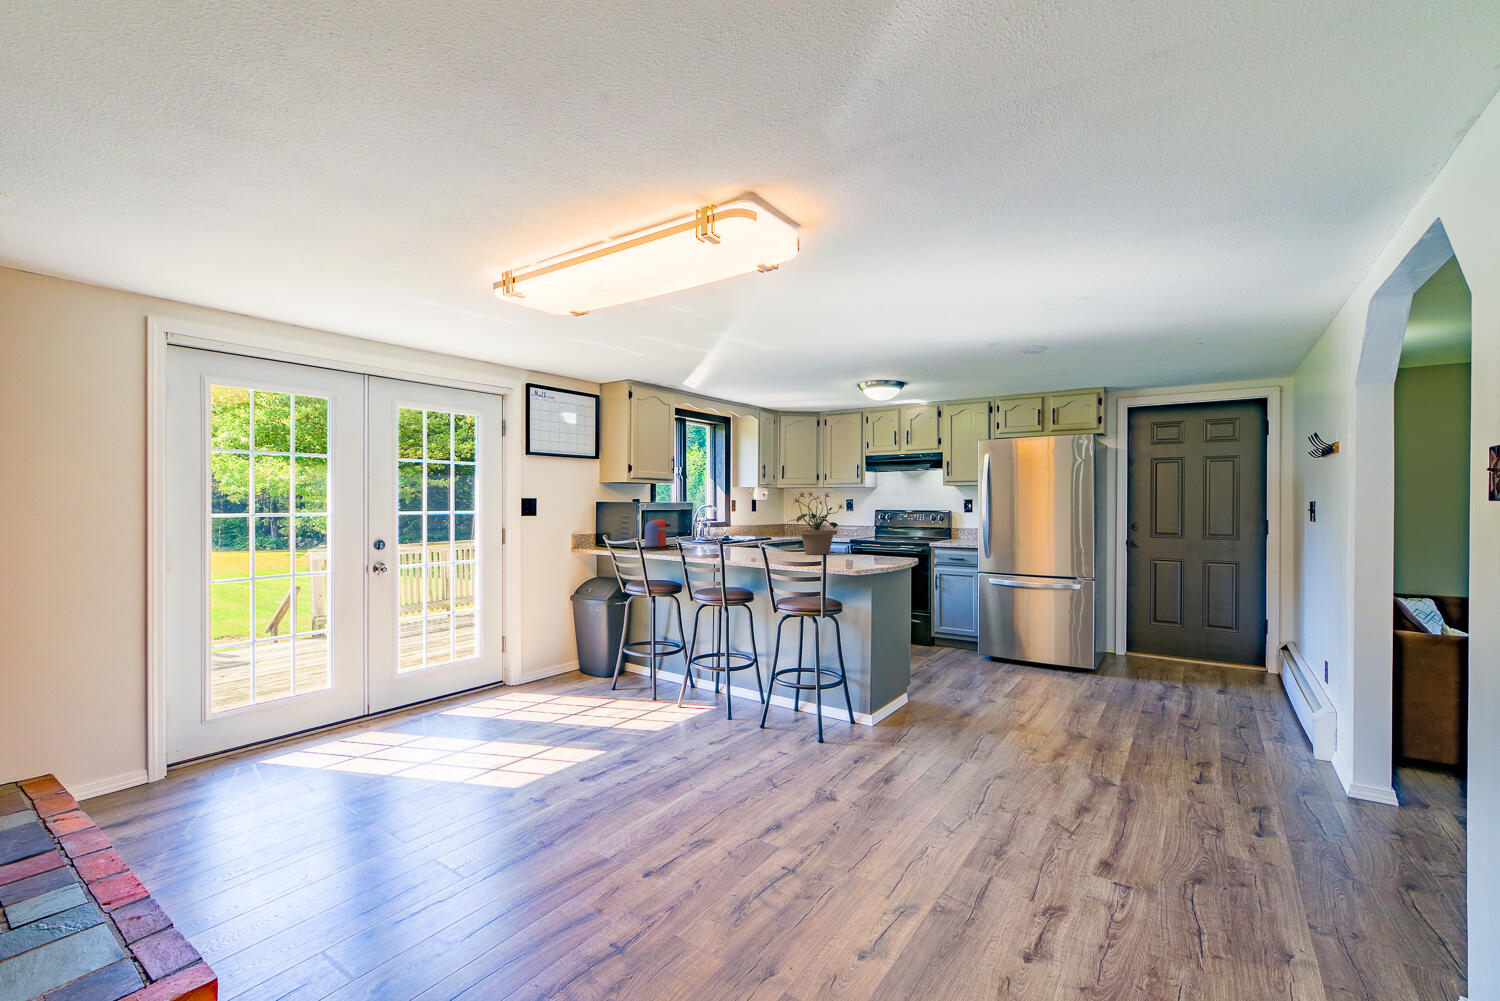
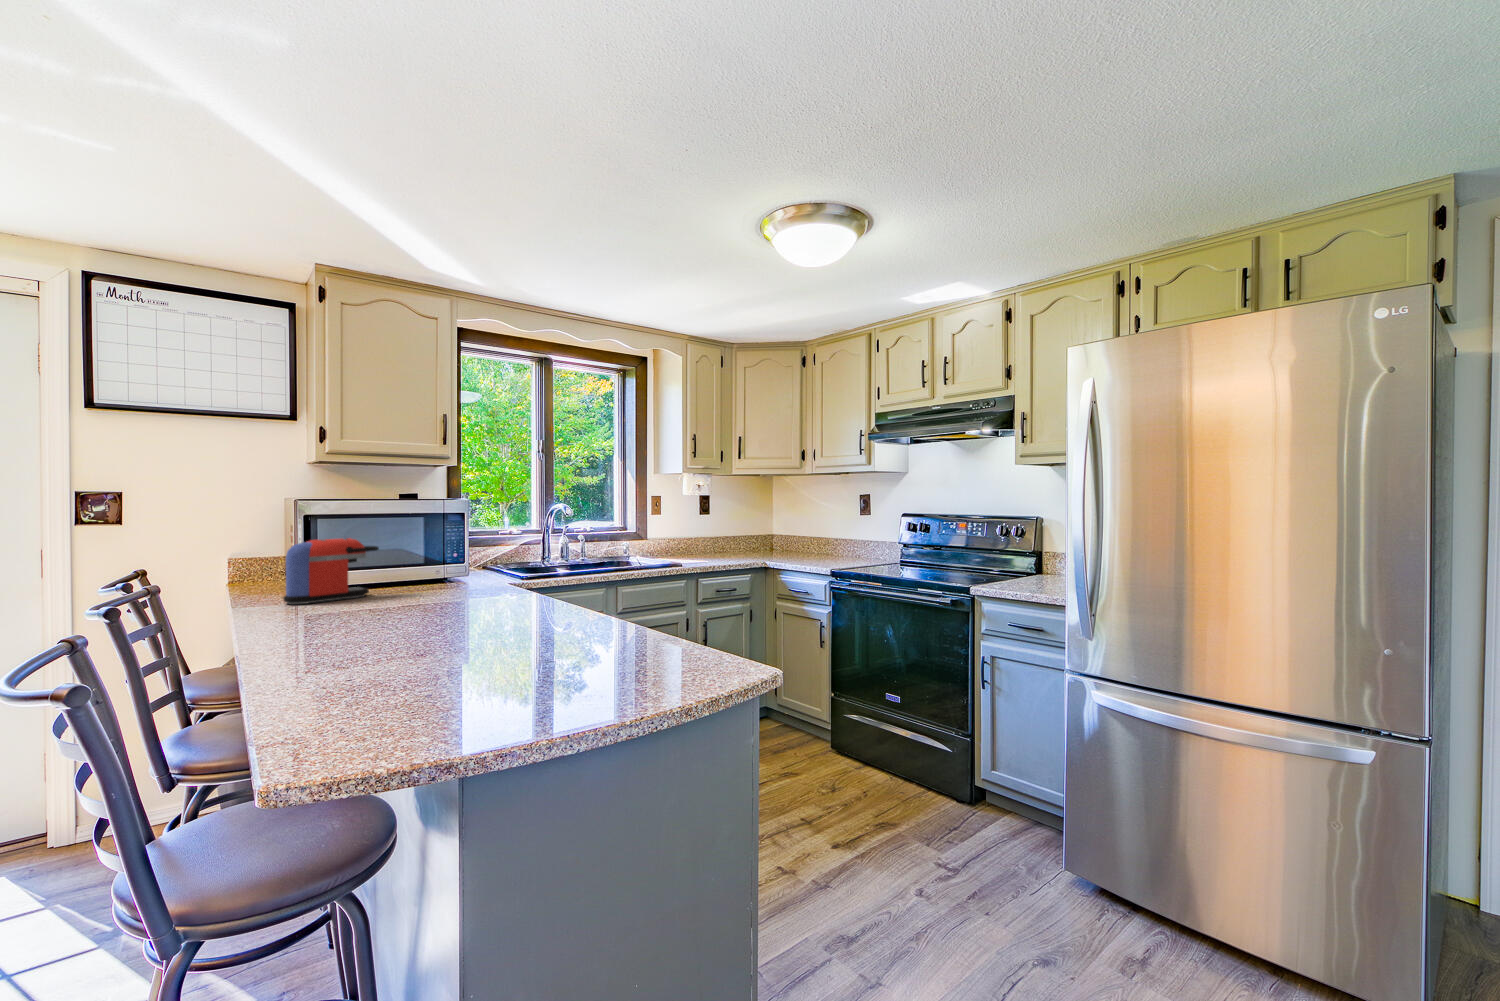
potted plant: present [791,492,843,555] -> none [429,475,584,657]

